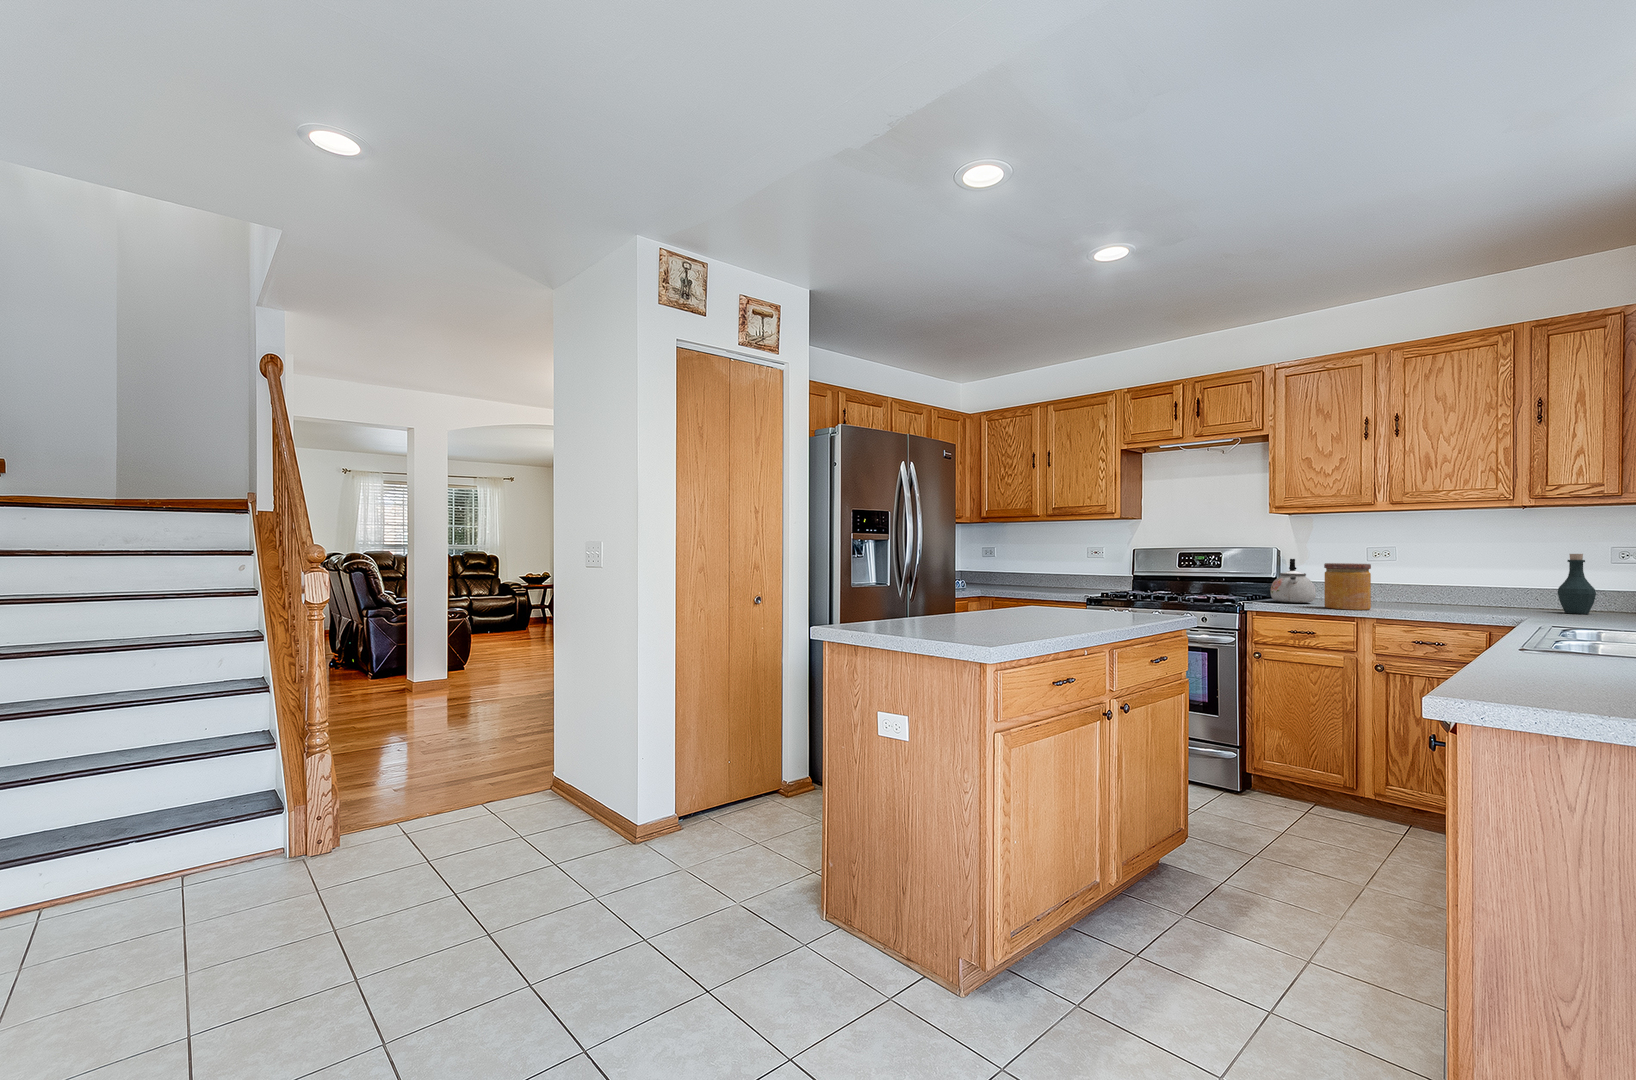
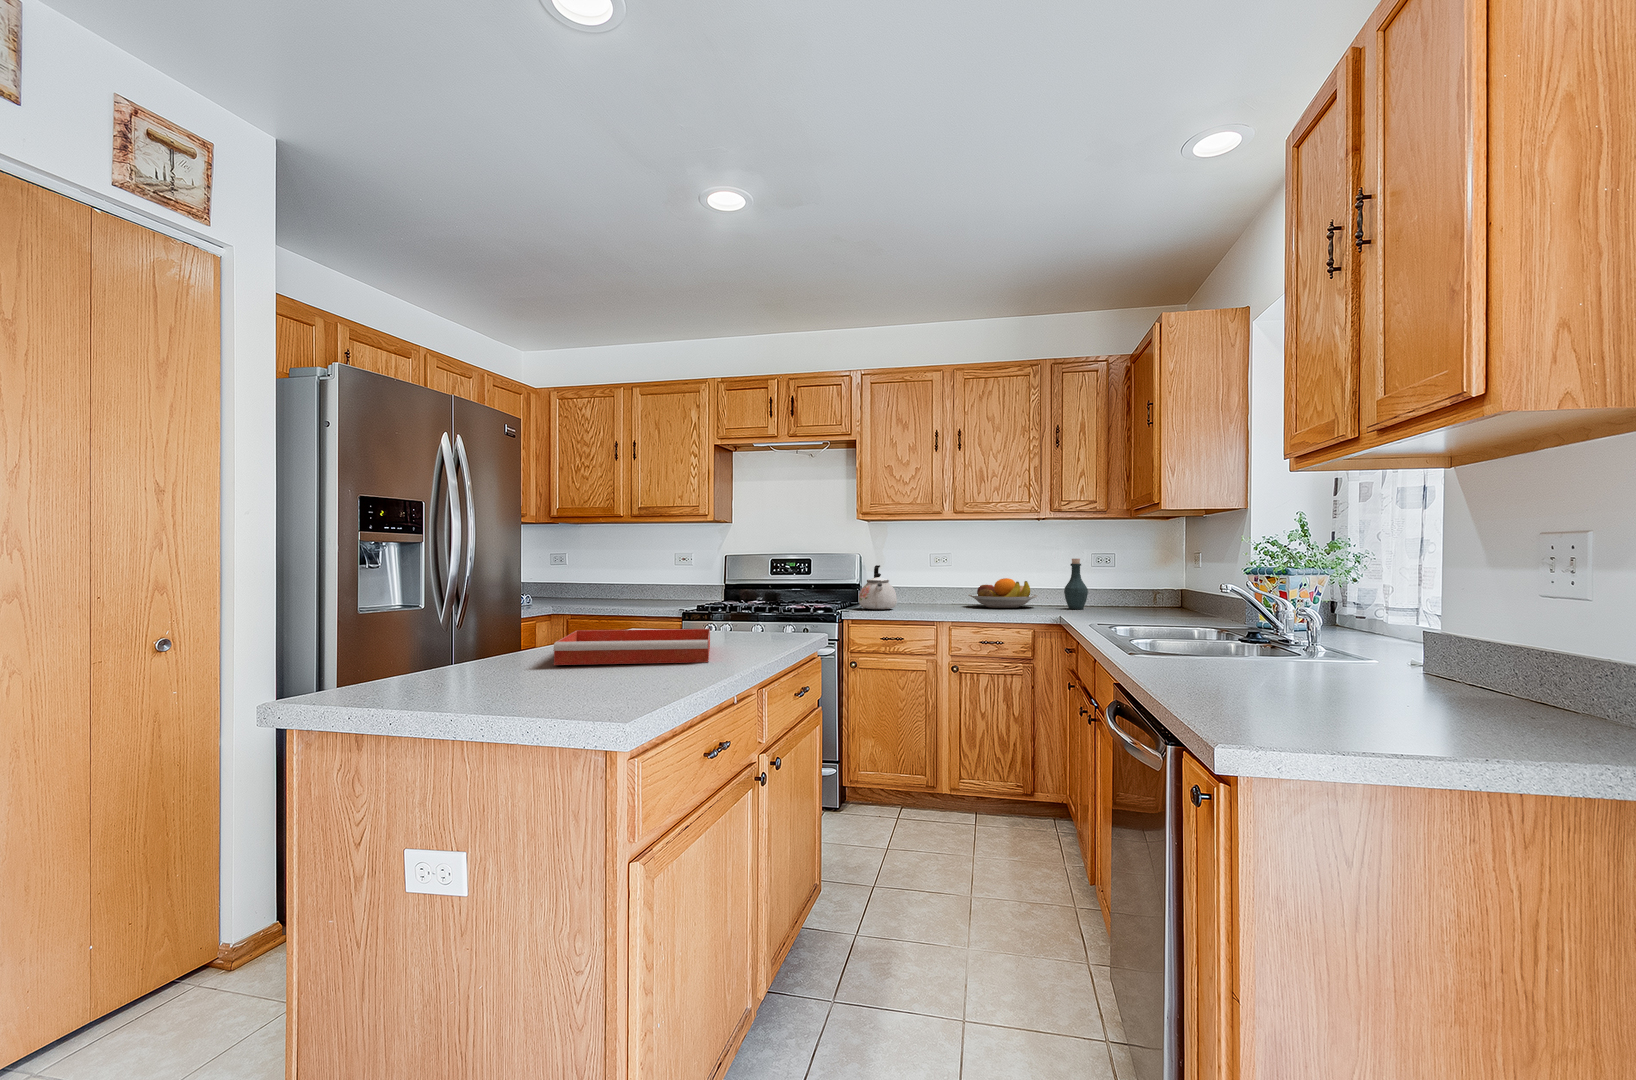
jar: present [1324,563,1371,610] -> none [909,570,946,615]
fruit bowl: none [1415,575,1517,609] -> present [968,578,1037,608]
tray: none [964,598,1085,624] -> present [553,629,710,665]

